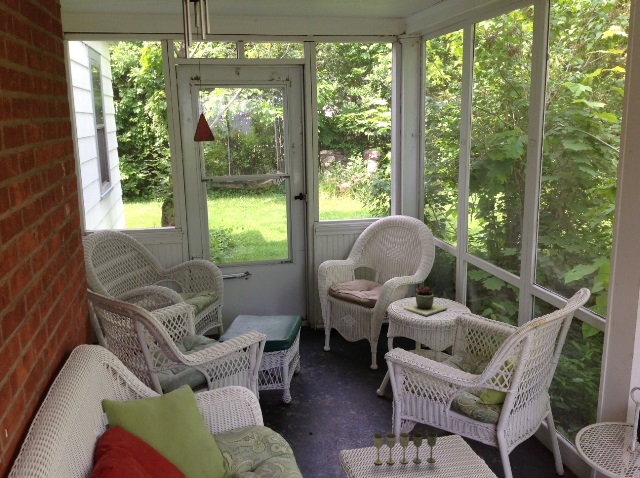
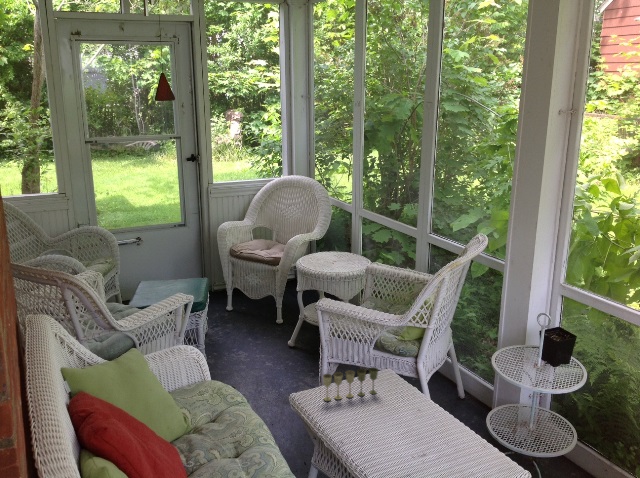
succulent plant: present [404,287,448,316] -> none [311,241,351,268]

